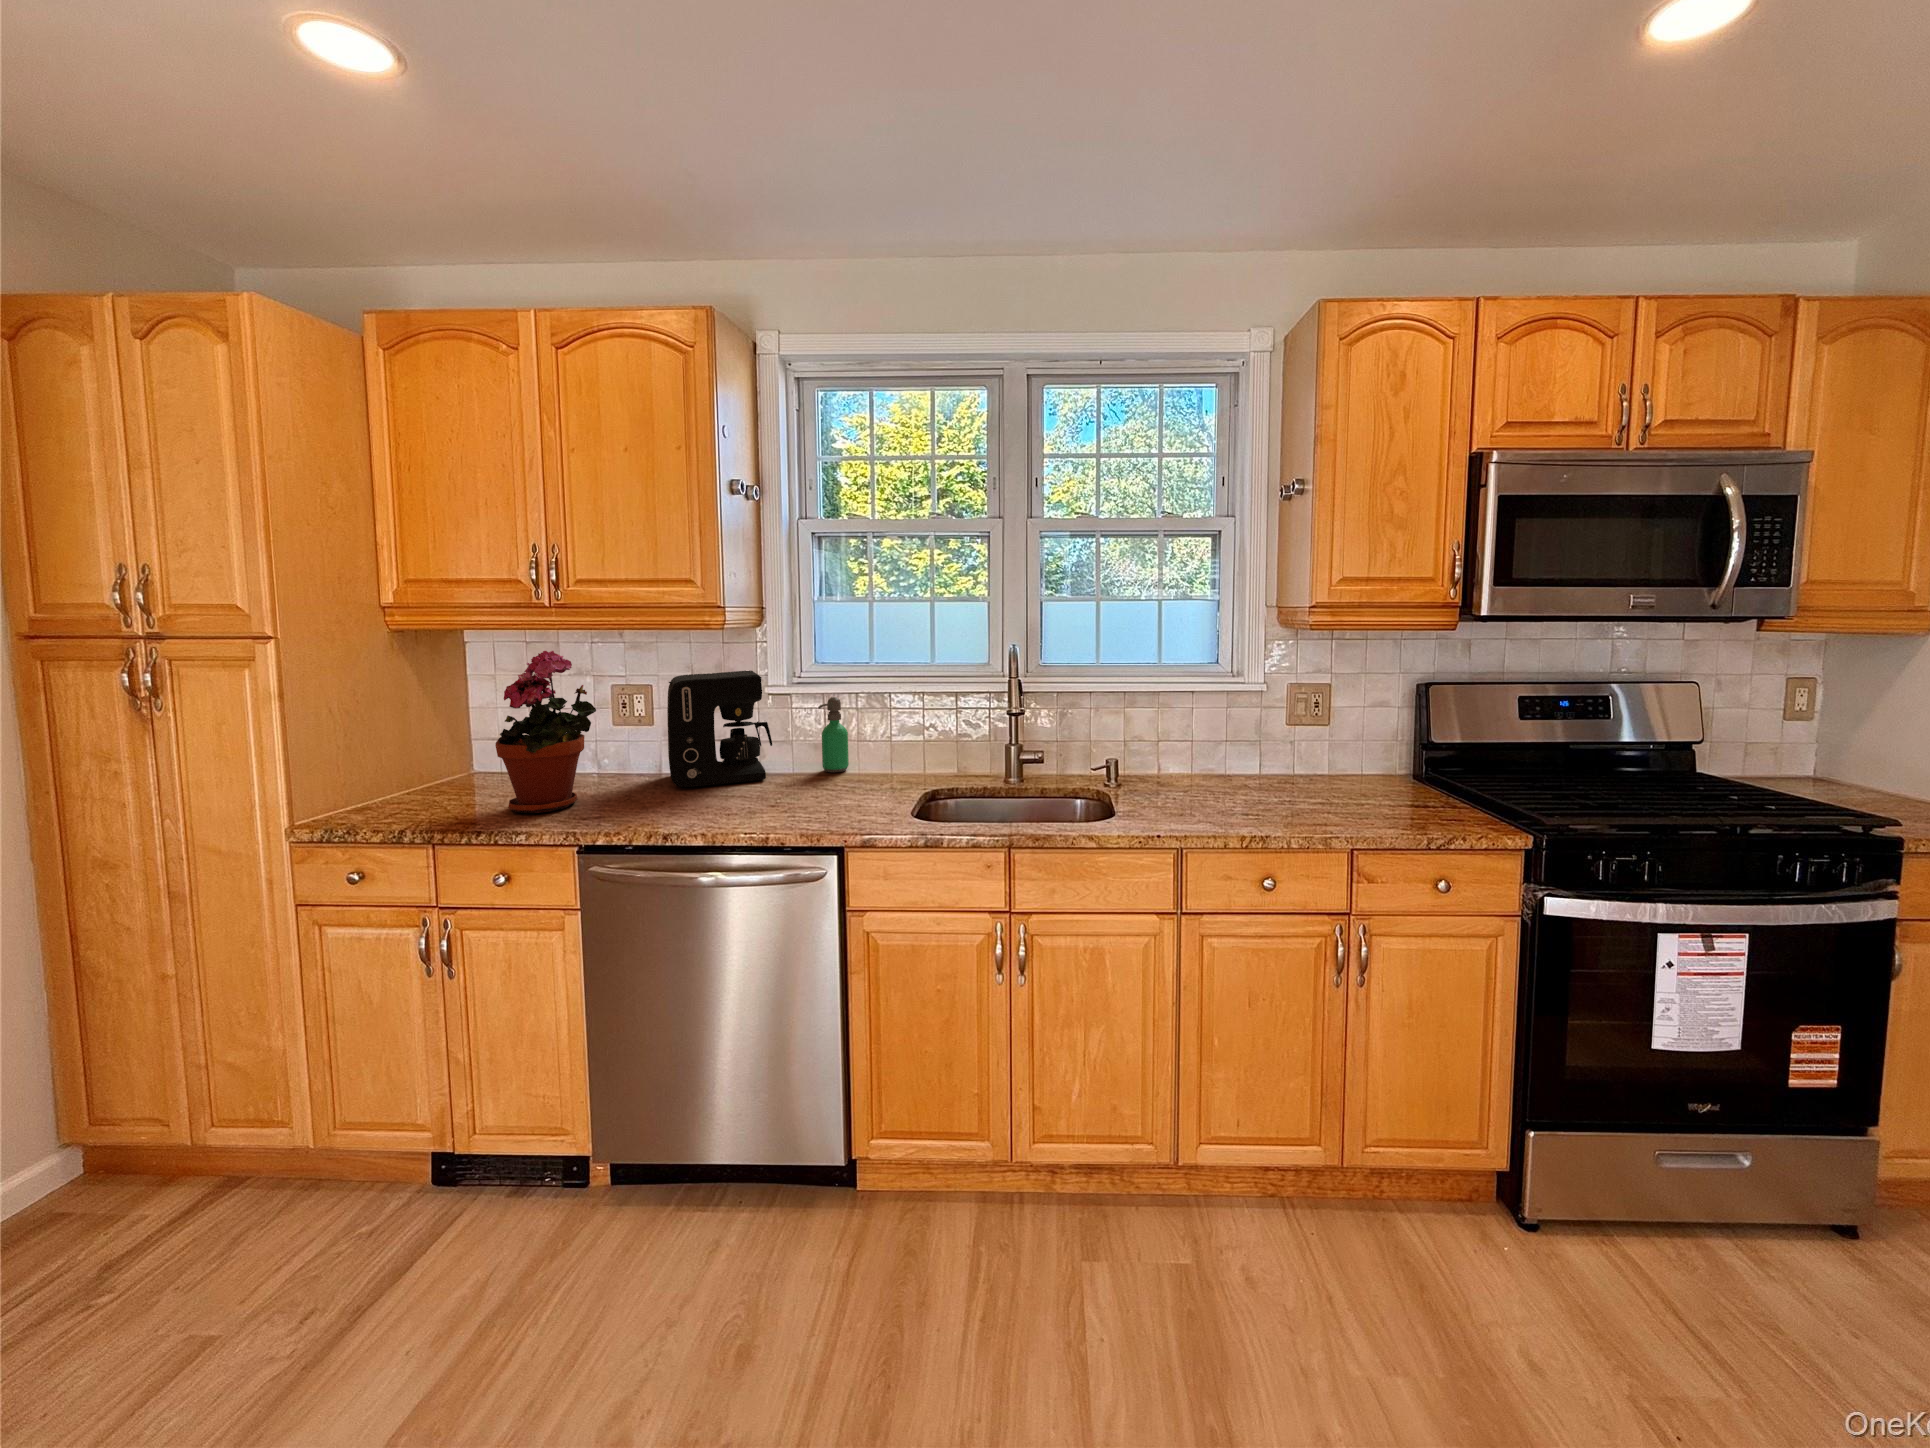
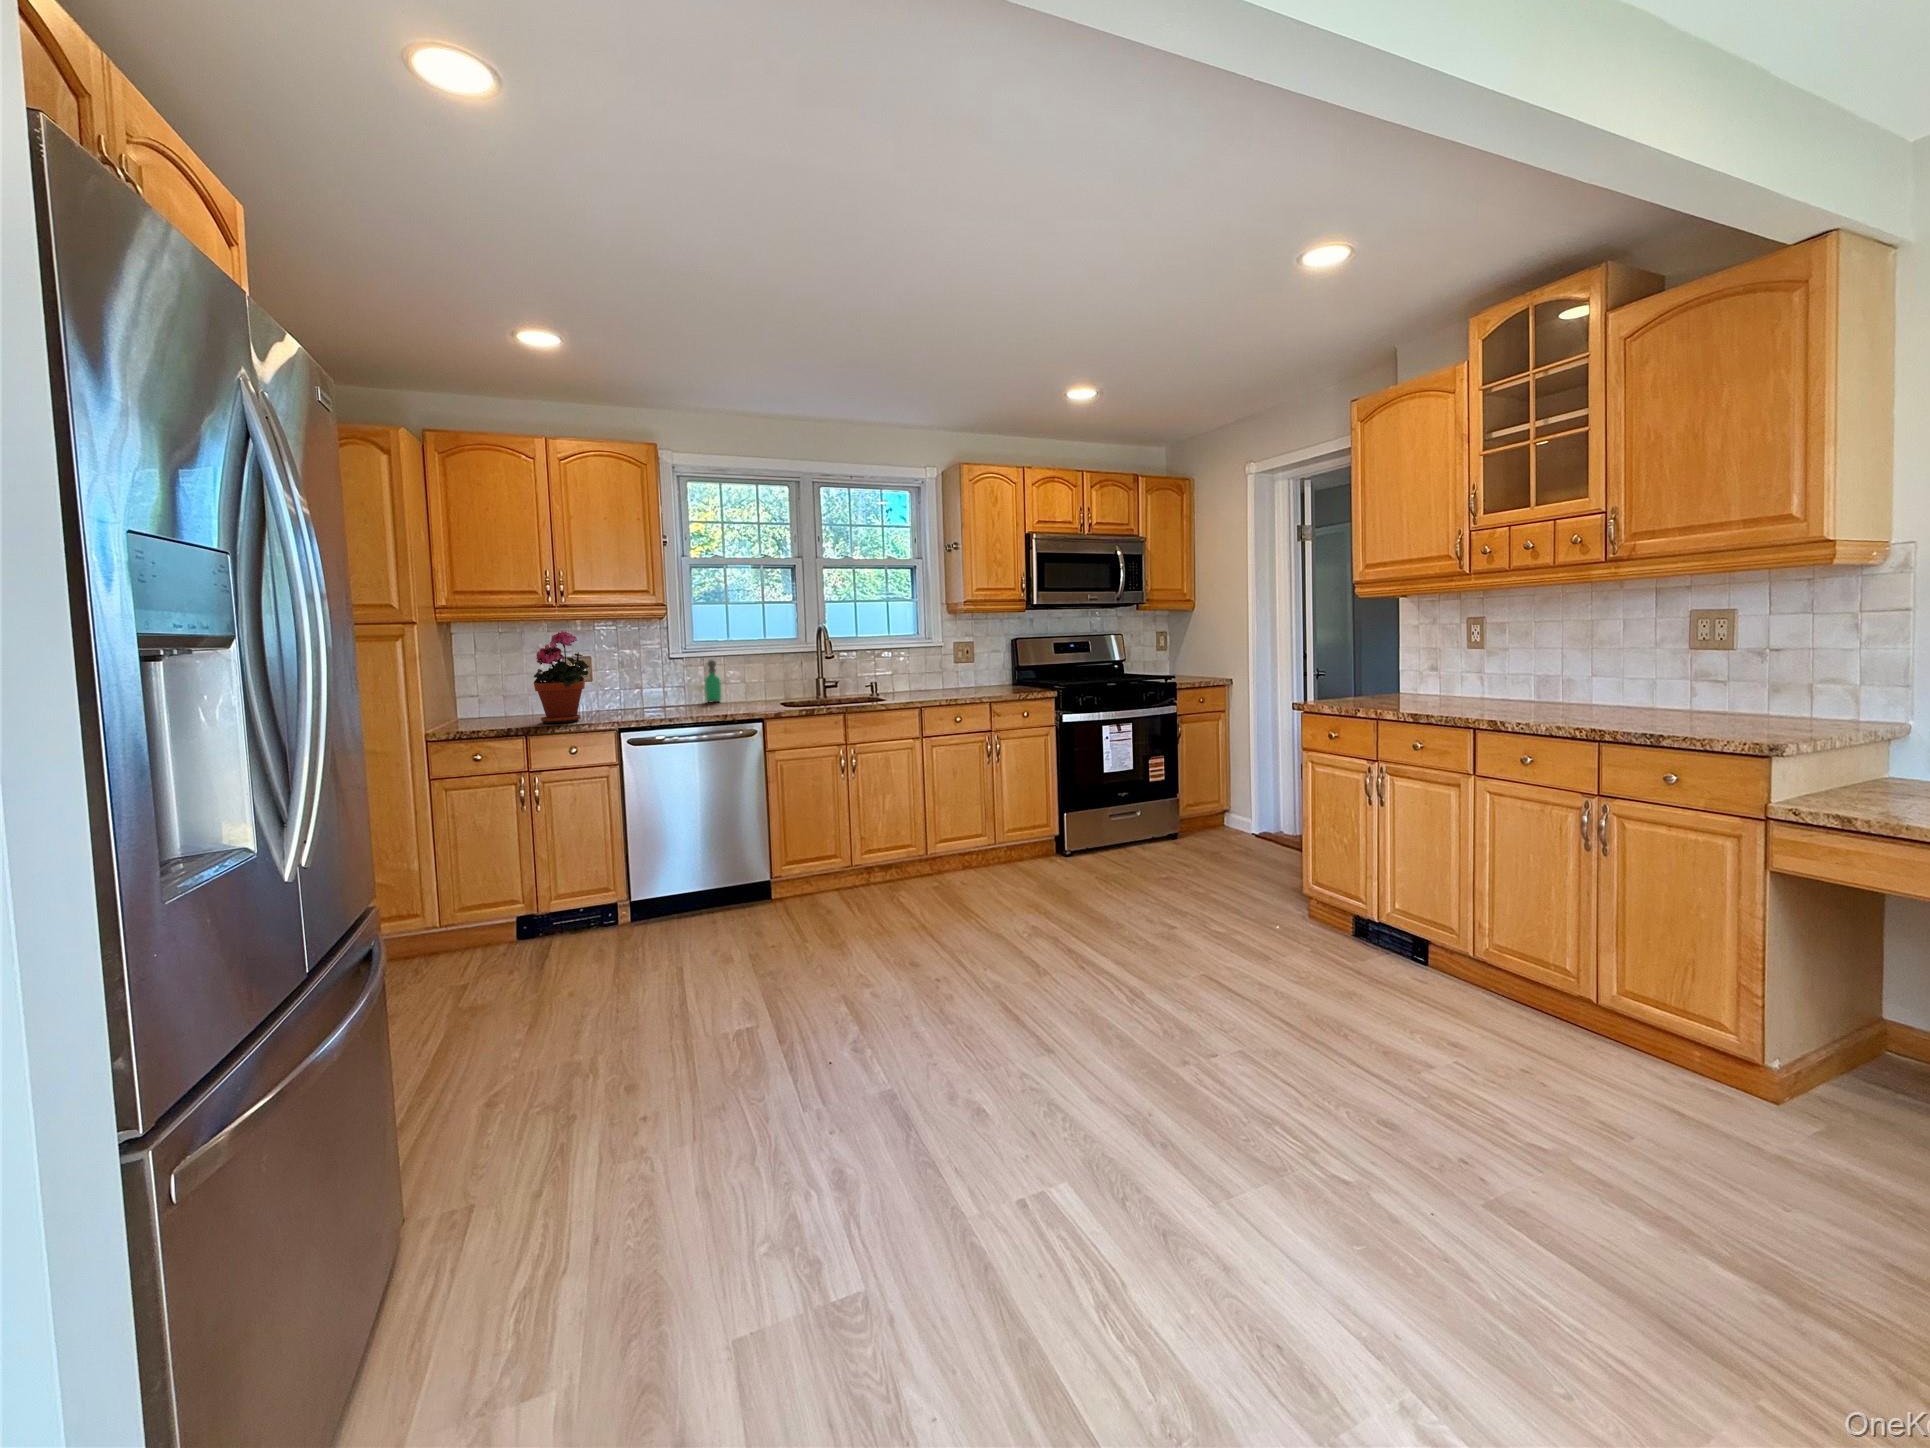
coffee maker: present [667,671,772,787] -> none [609,646,679,710]

